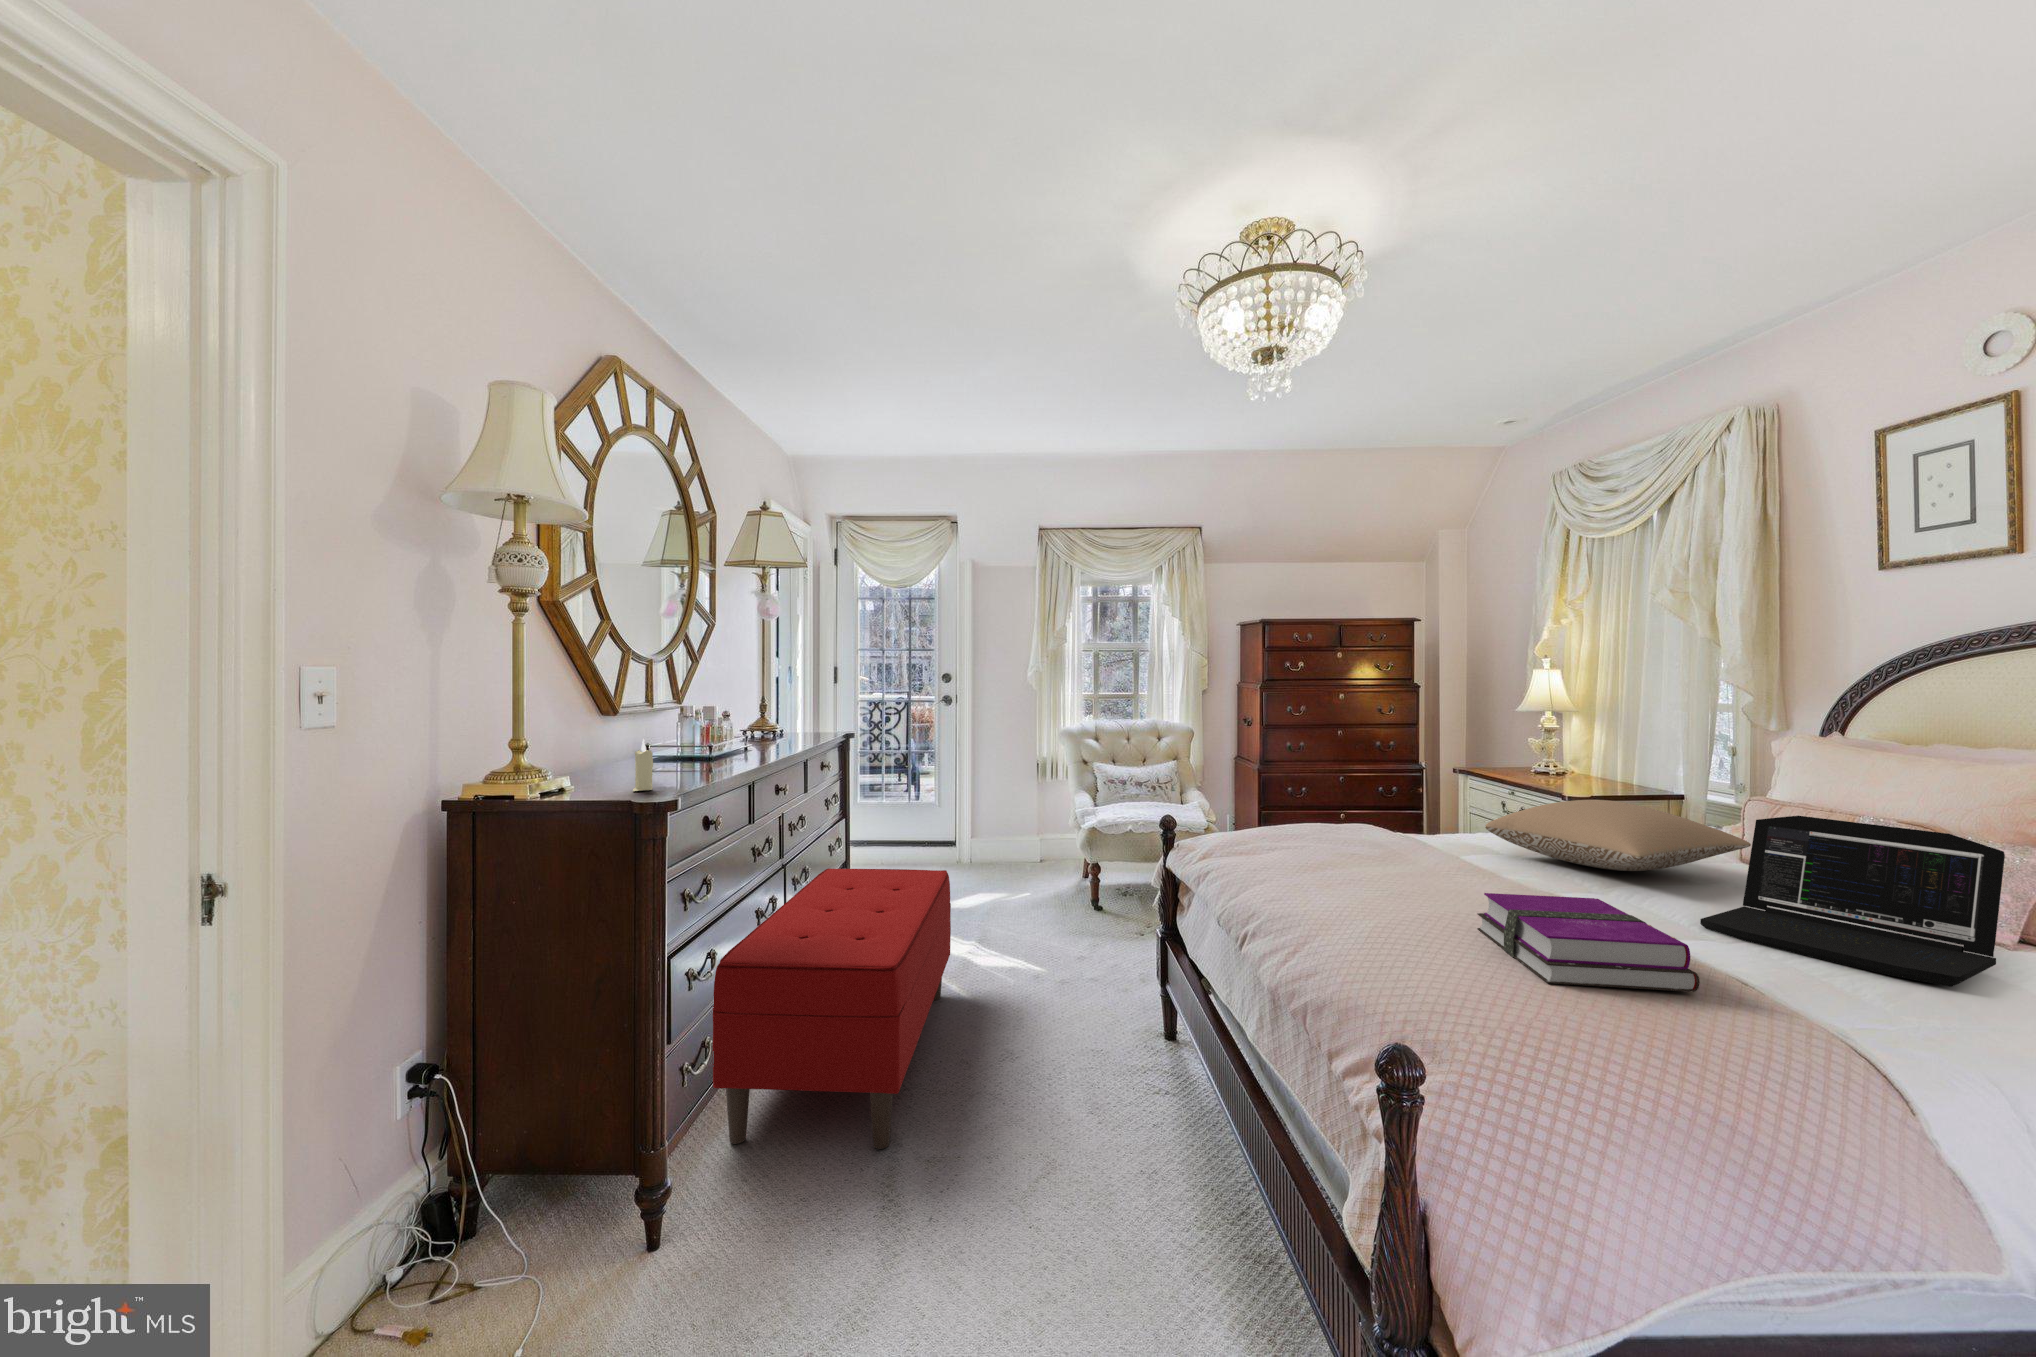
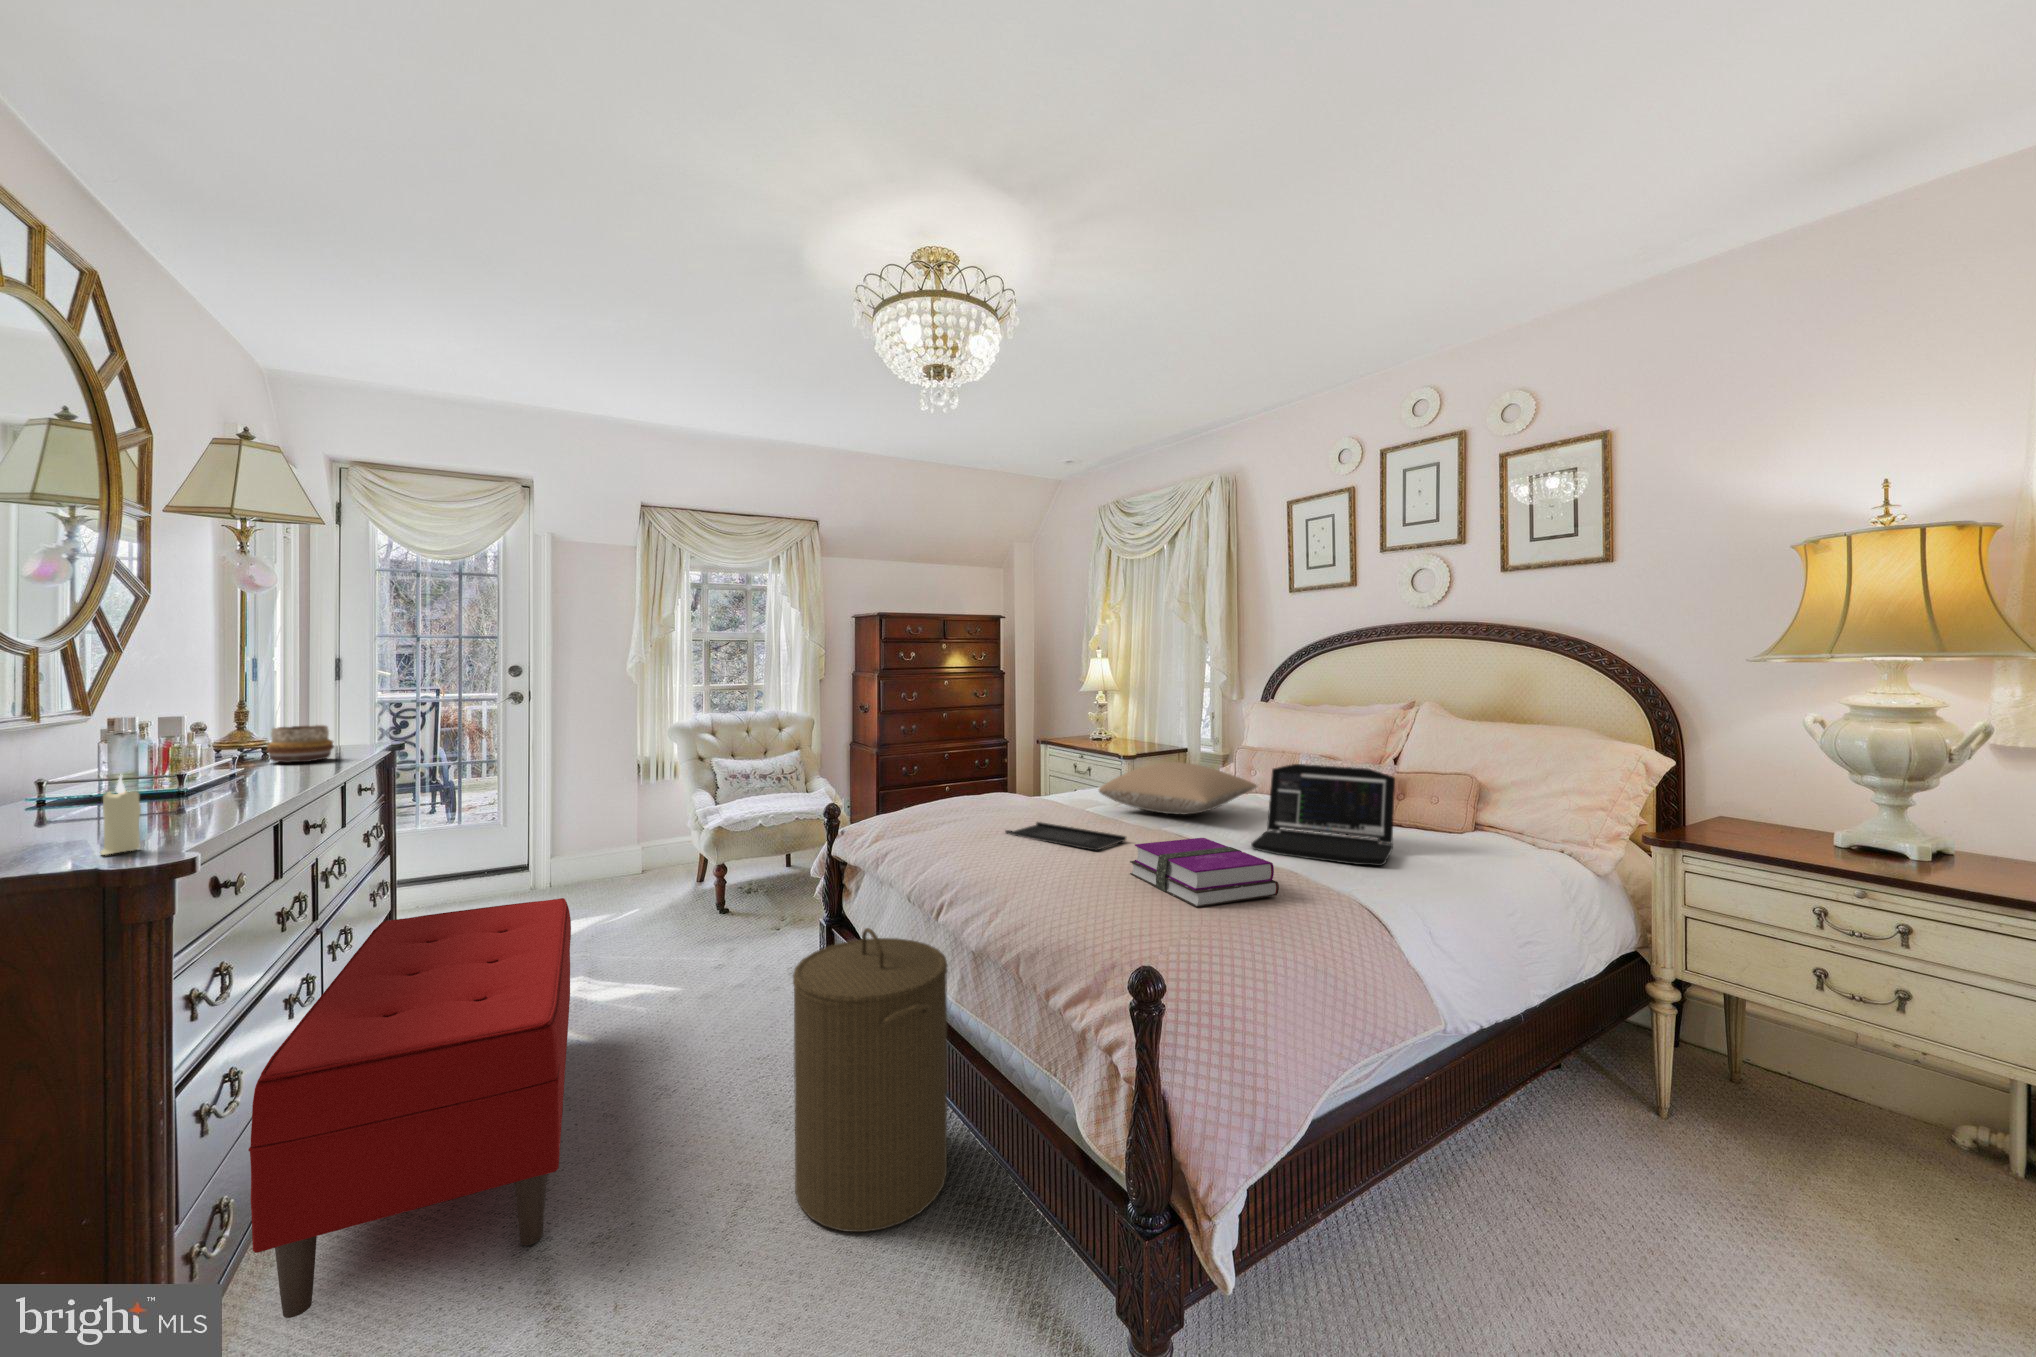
decorative bowl: none [762,716,800,742] -> present [266,725,334,763]
tray: none [1344,855,1500,896] -> present [1005,822,1126,851]
laundry hamper: none [1087,937,1245,1252] -> present [793,928,947,1232]

